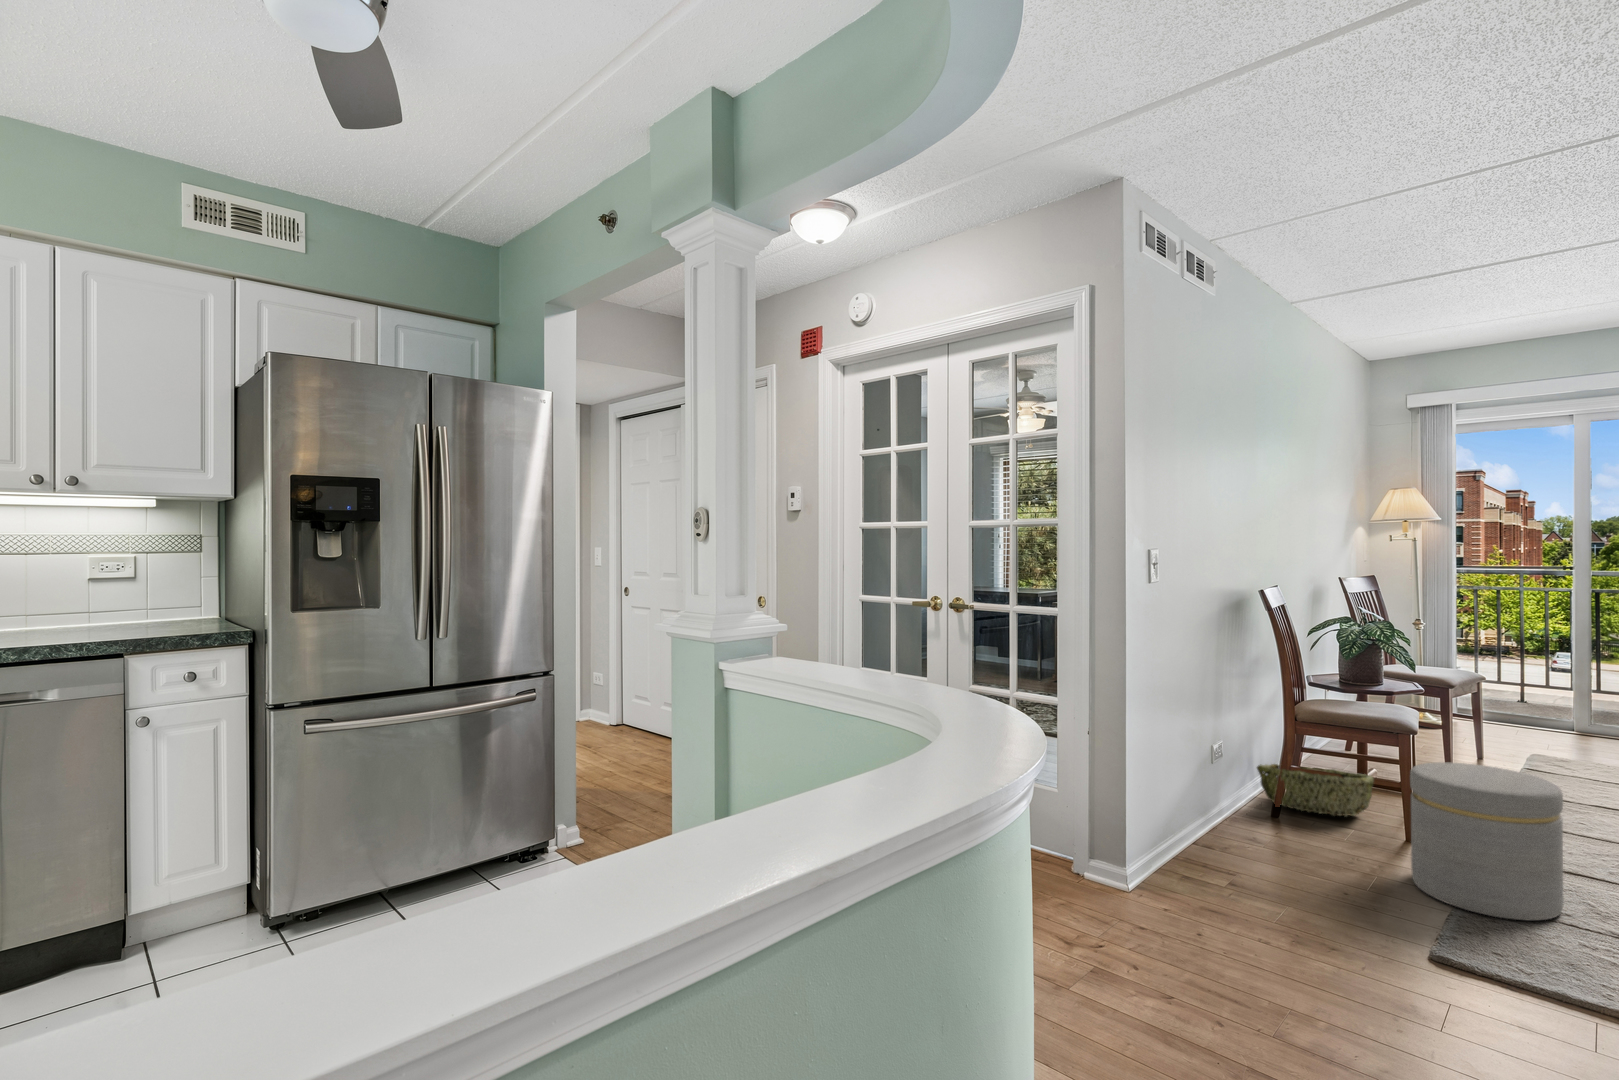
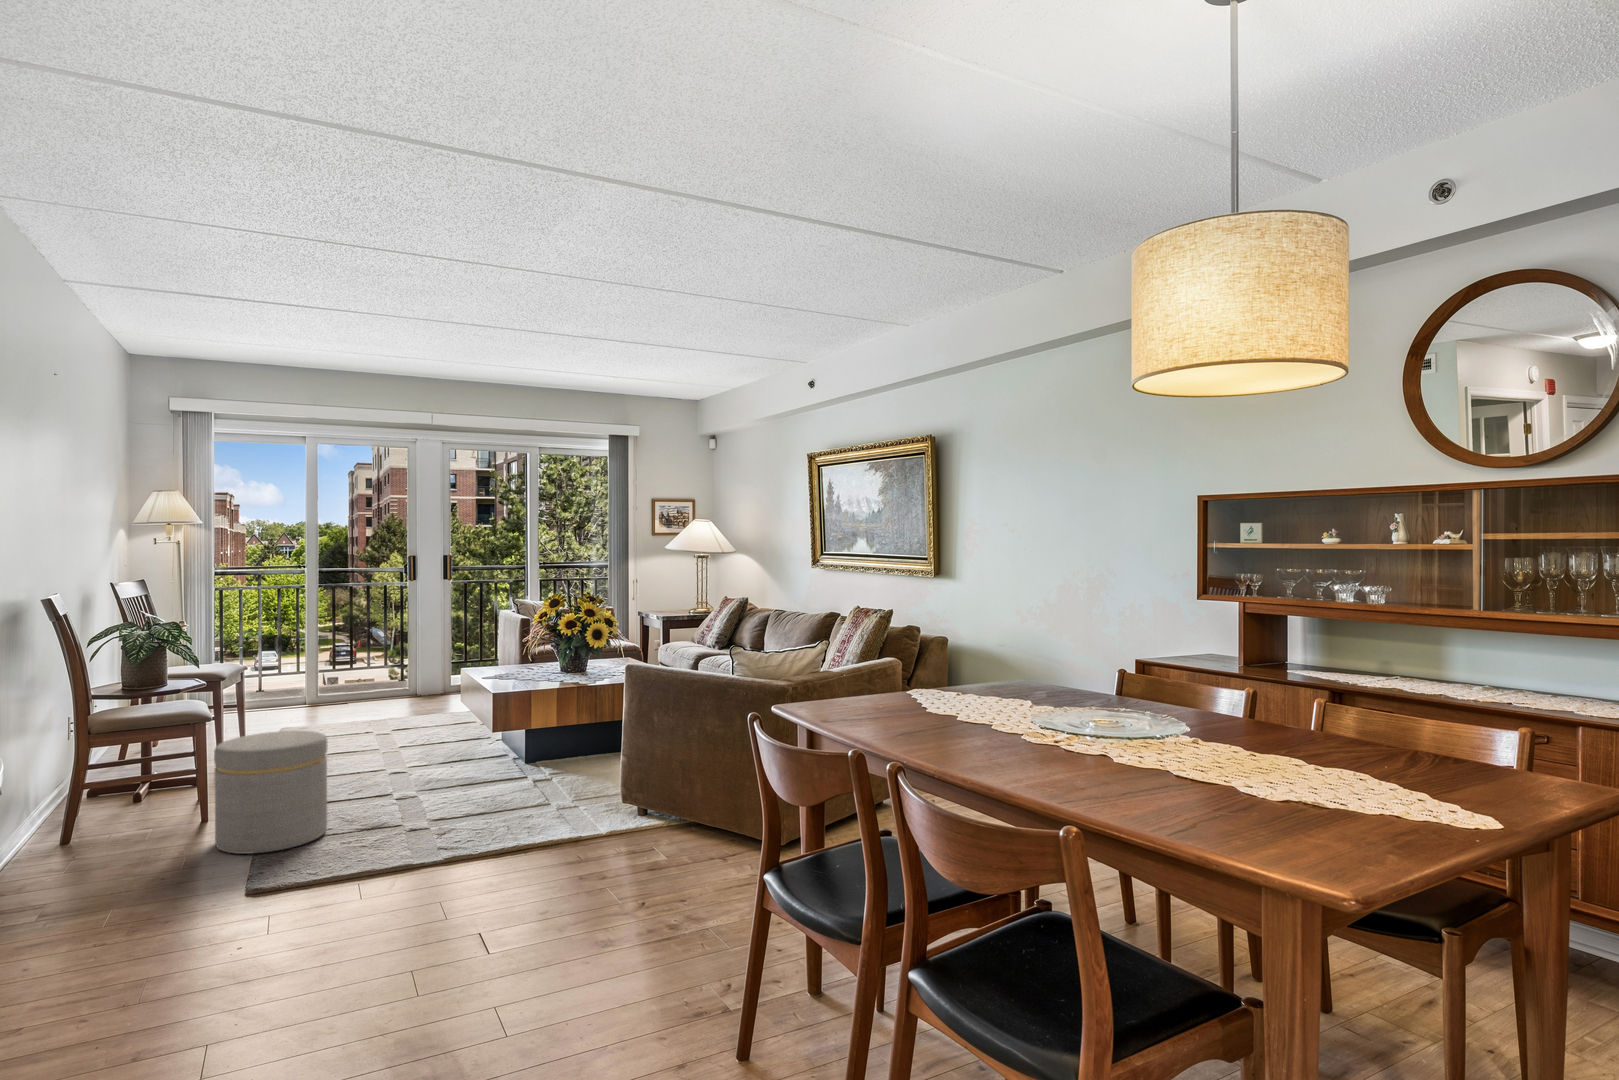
woven basket: present [1257,764,1374,817] -> none [38,772,166,829]

